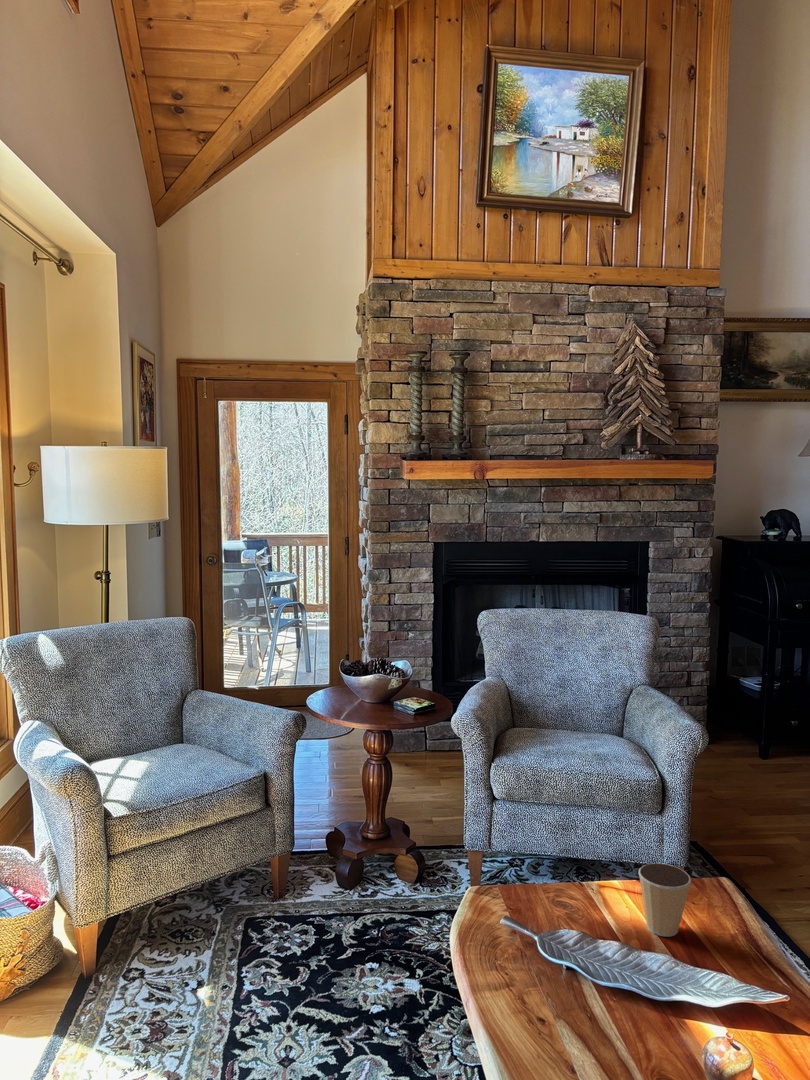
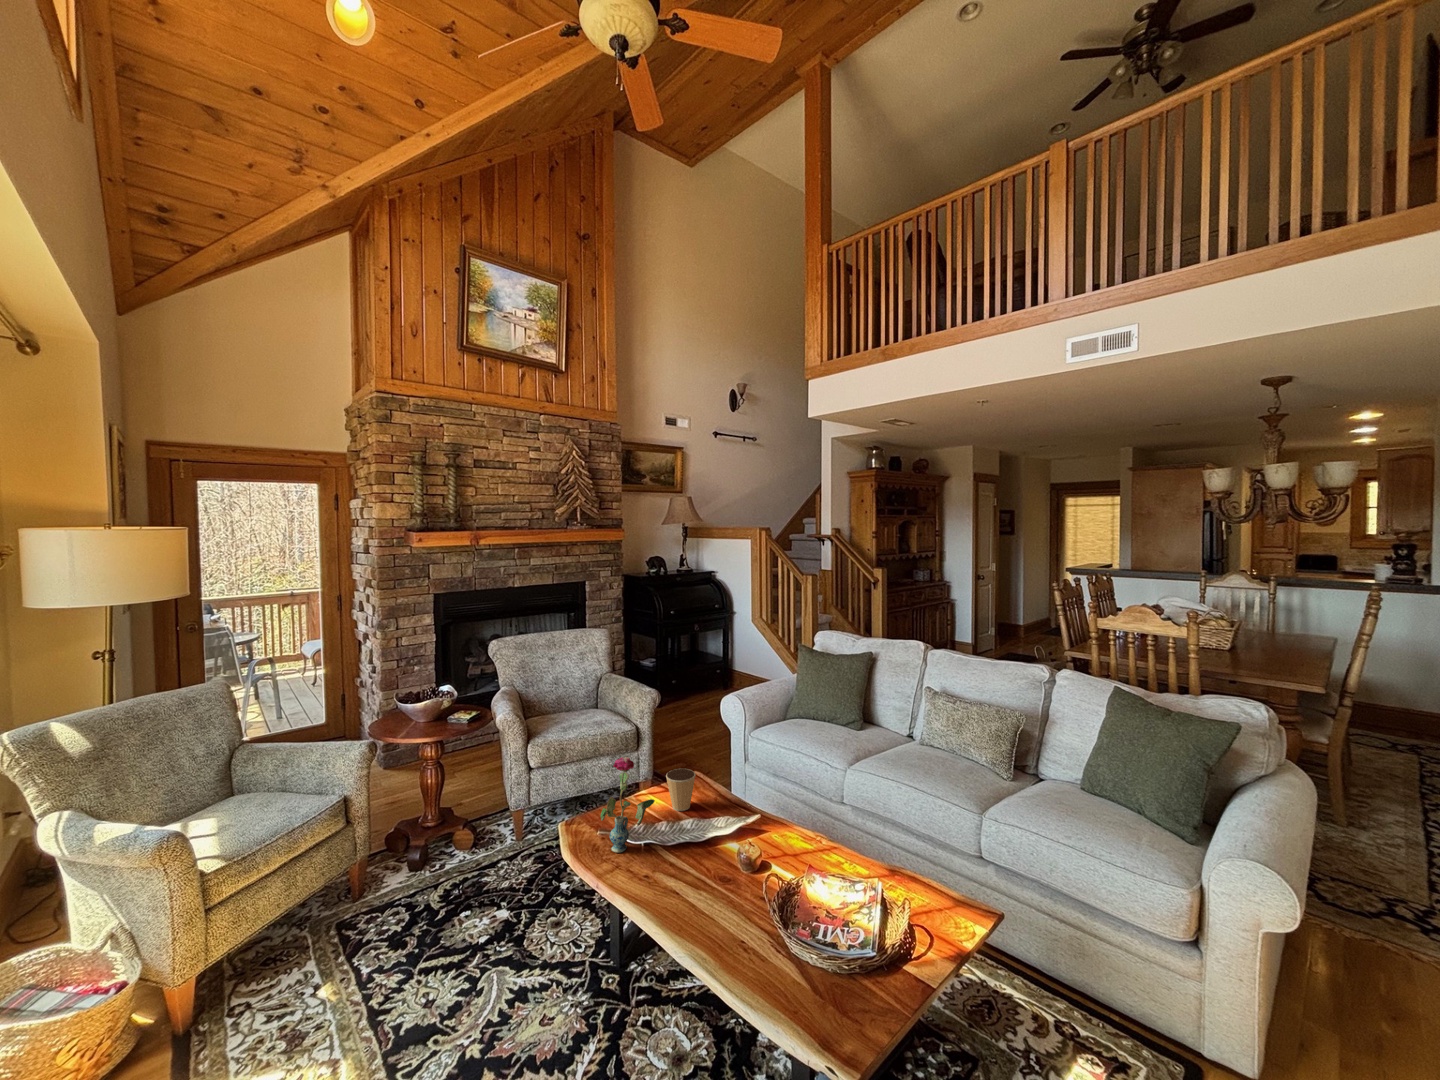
vase: none [500,818,587,966] -> present [600,757,655,853]

